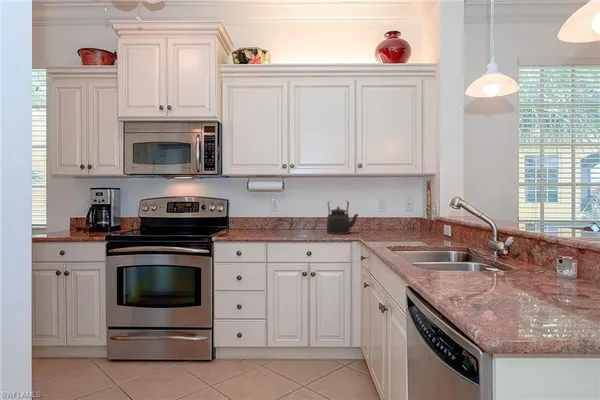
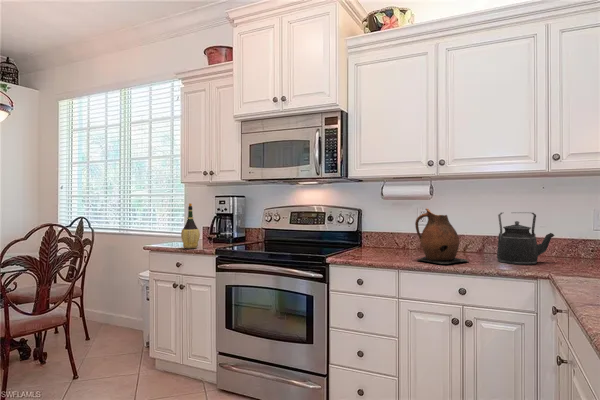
wine bottle: none [65,195,85,237] -> present [181,203,200,248]
ceramic pitcher: none [276,199,311,237] -> present [415,209,468,264]

